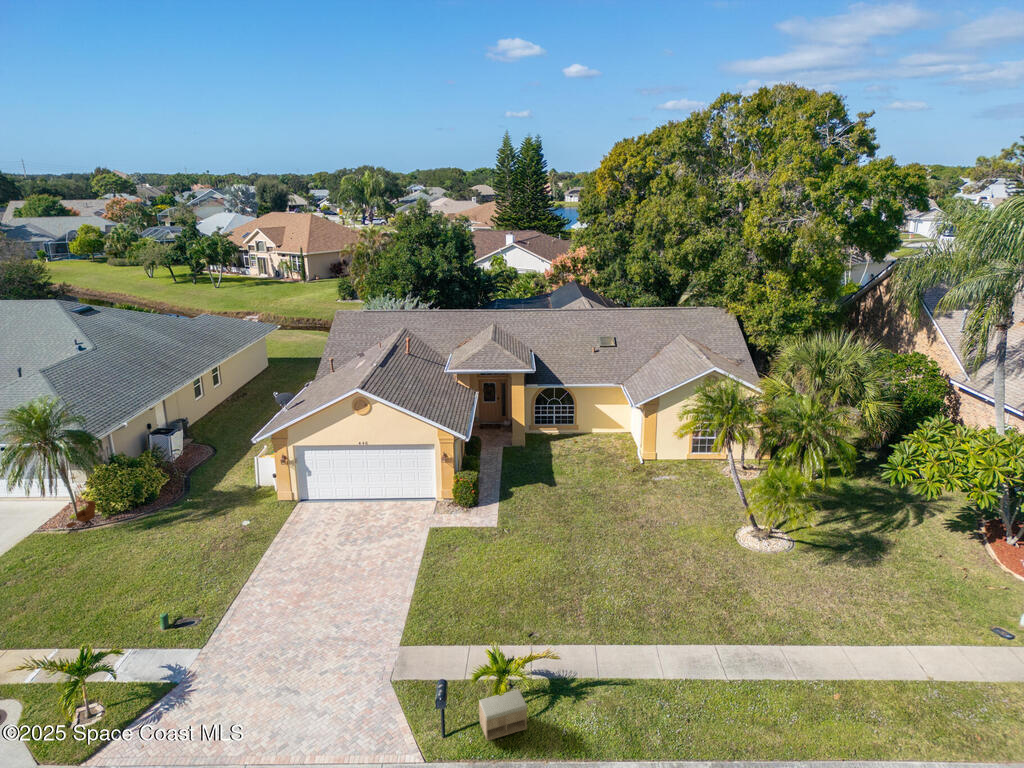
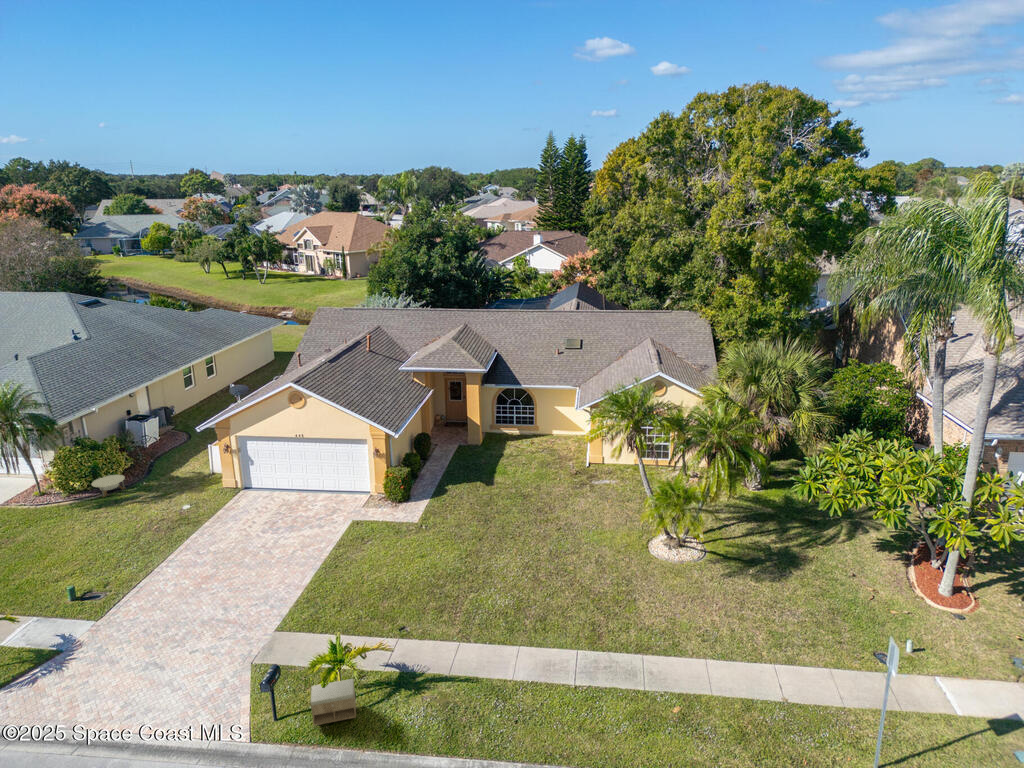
round table: none [134,492,169,517] -> present [92,475,125,497]
lounge chair: present [66,500,96,531] -> none [26,480,57,509]

